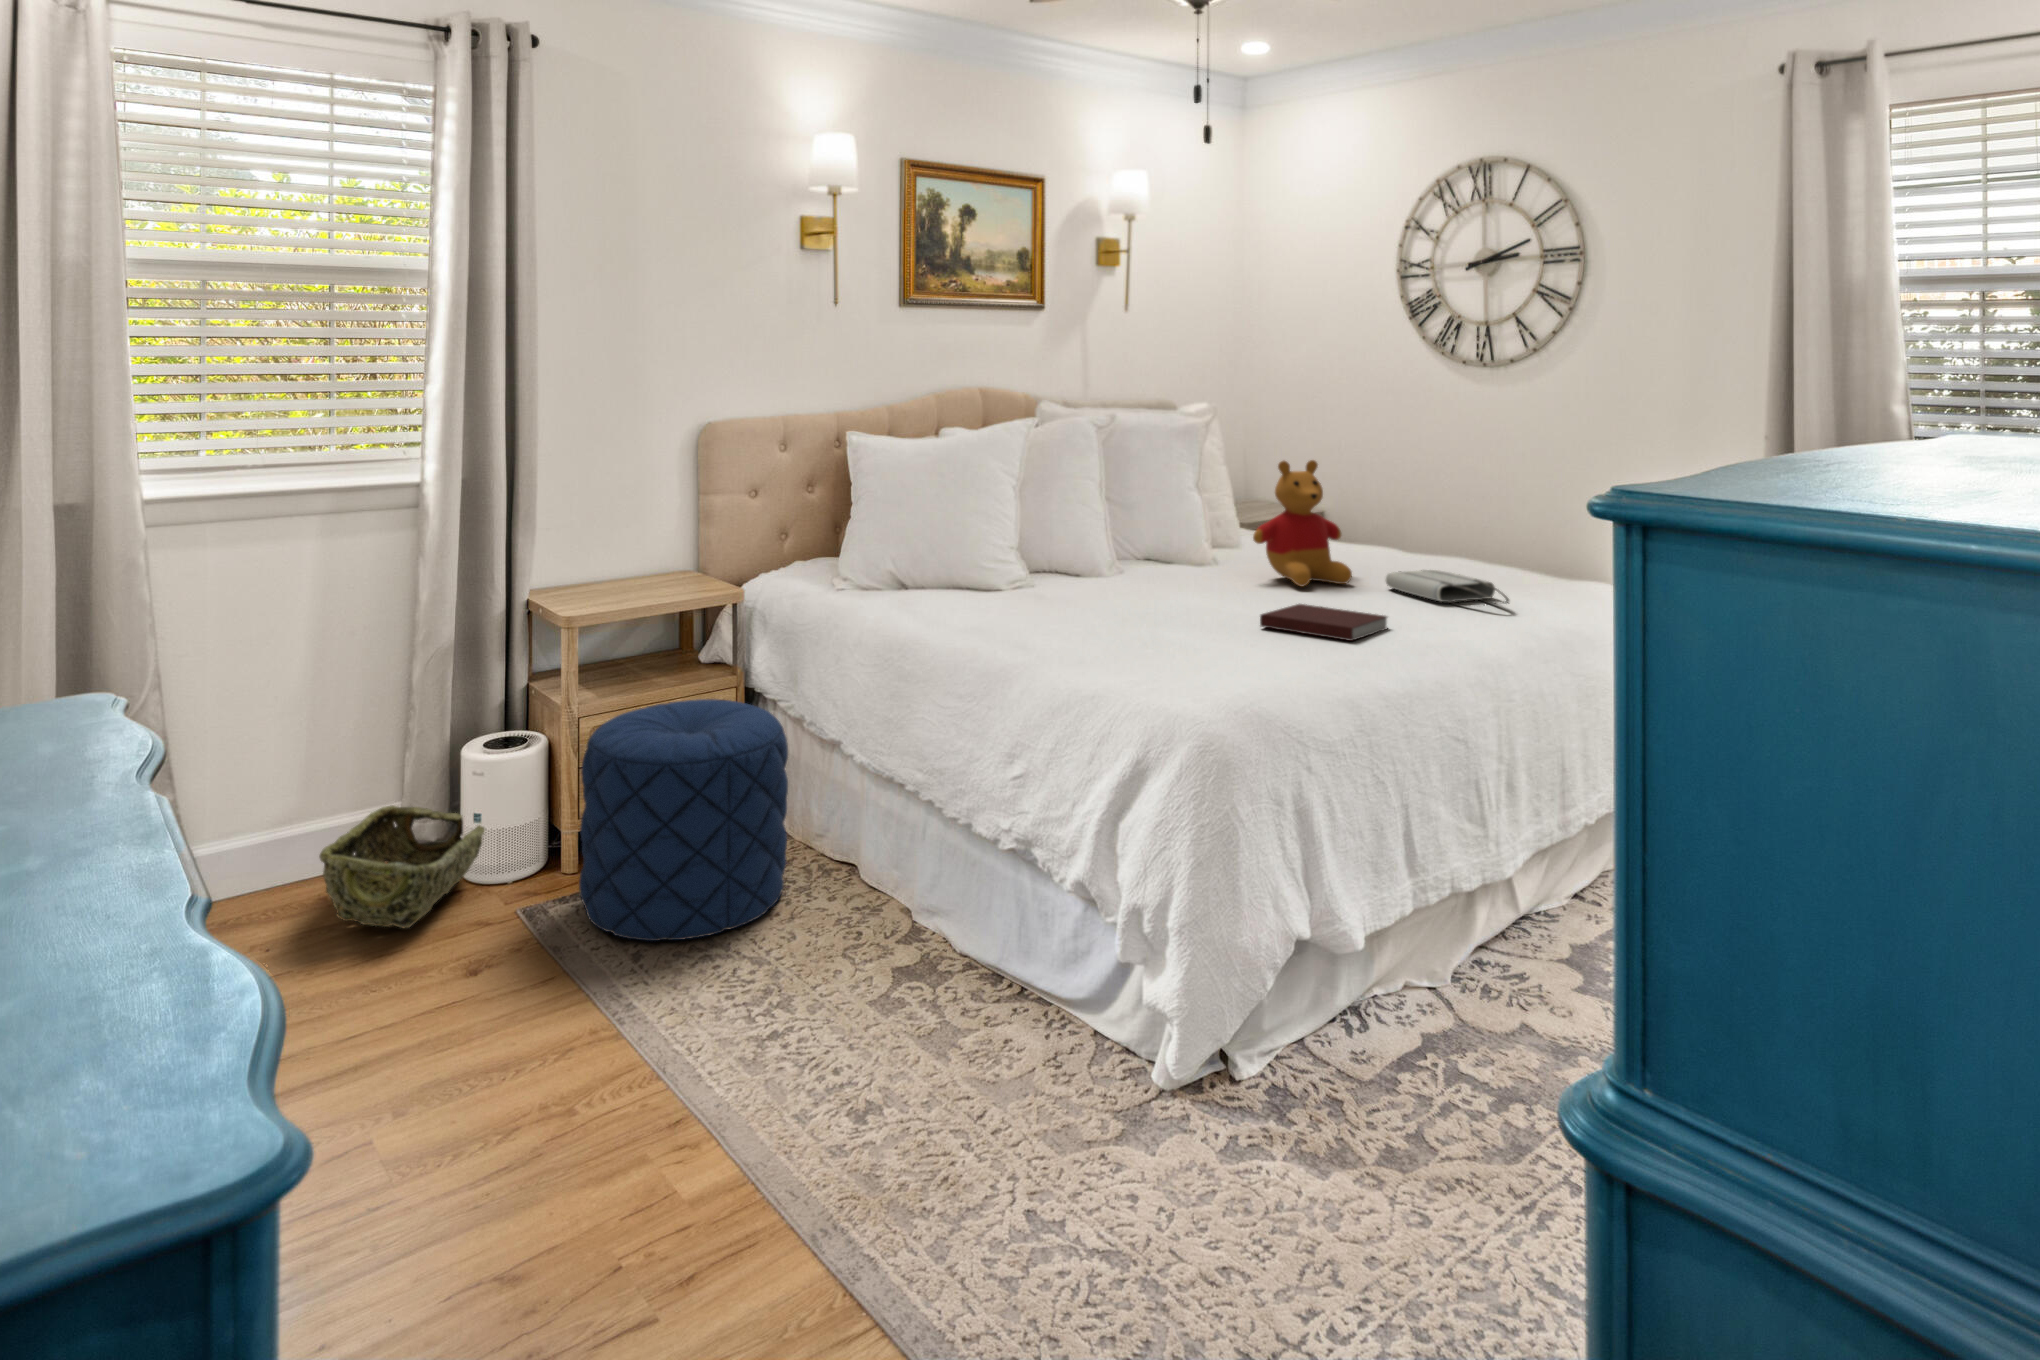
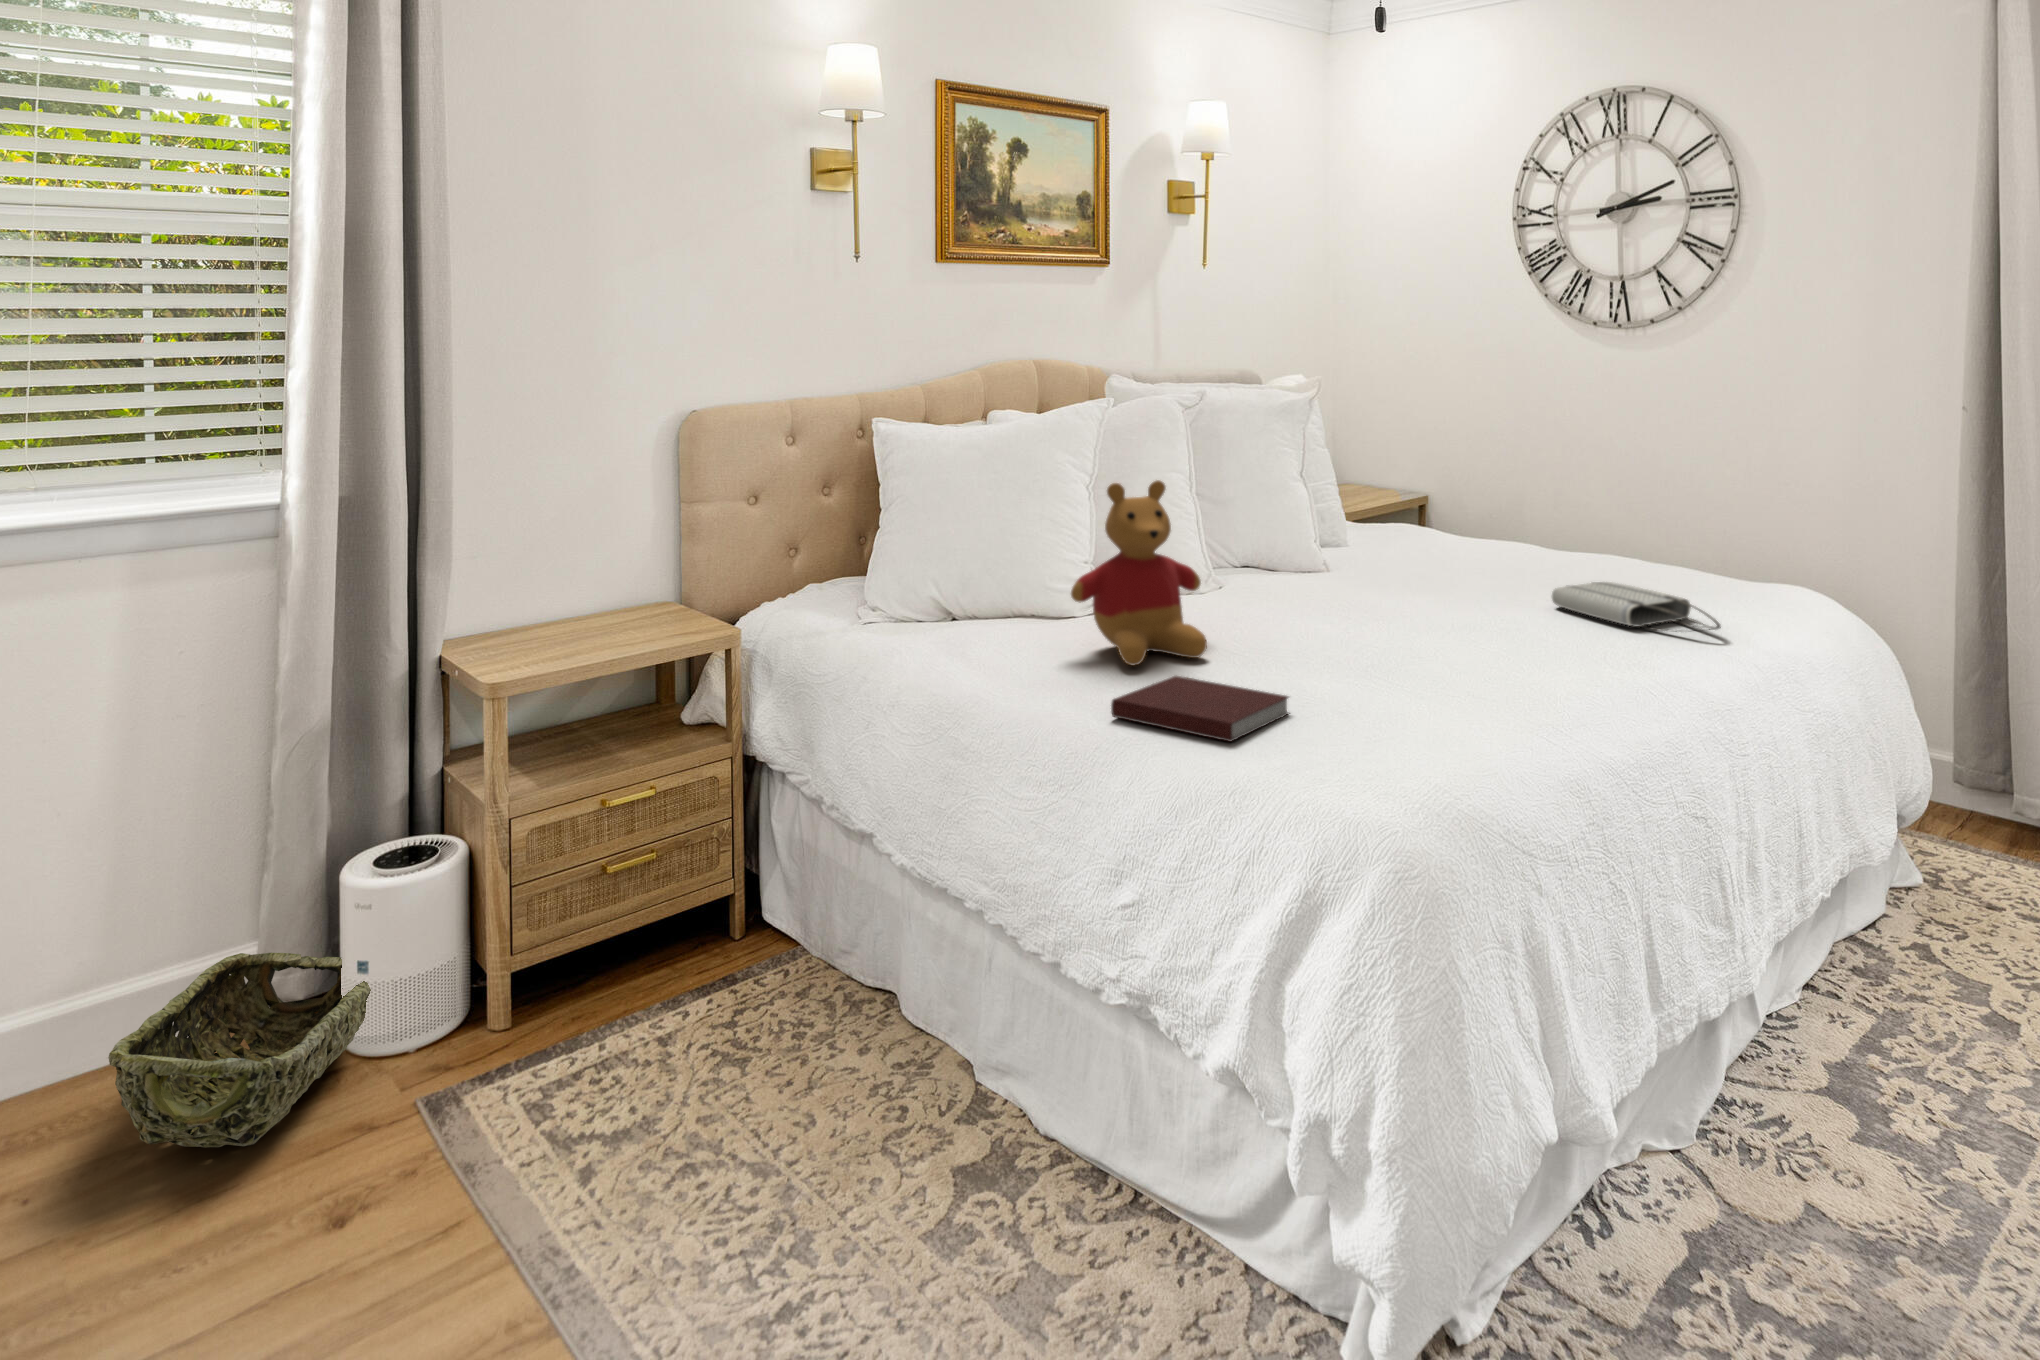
stuffed bear: present [1253,460,1352,587] -> present [1071,480,1207,665]
notebook: present [1260,604,1387,641] -> present [1111,676,1289,742]
pouf: present [579,699,788,941] -> none [508,788,801,1144]

